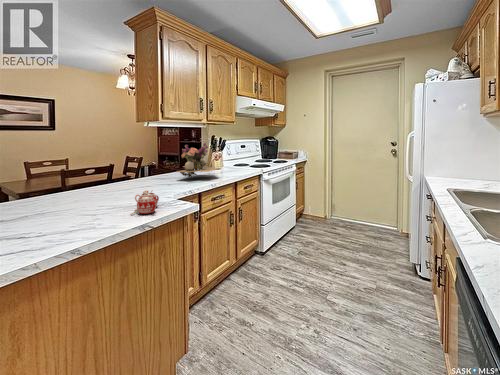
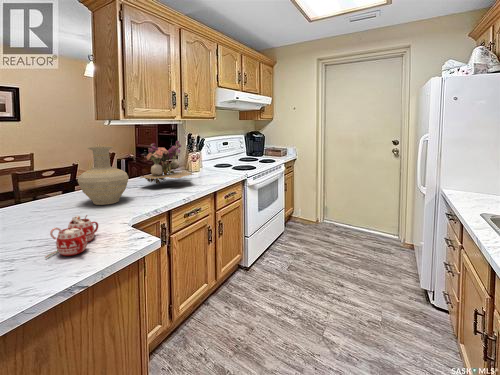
vase: none [134,146,171,190] -> present [78,146,128,205]

